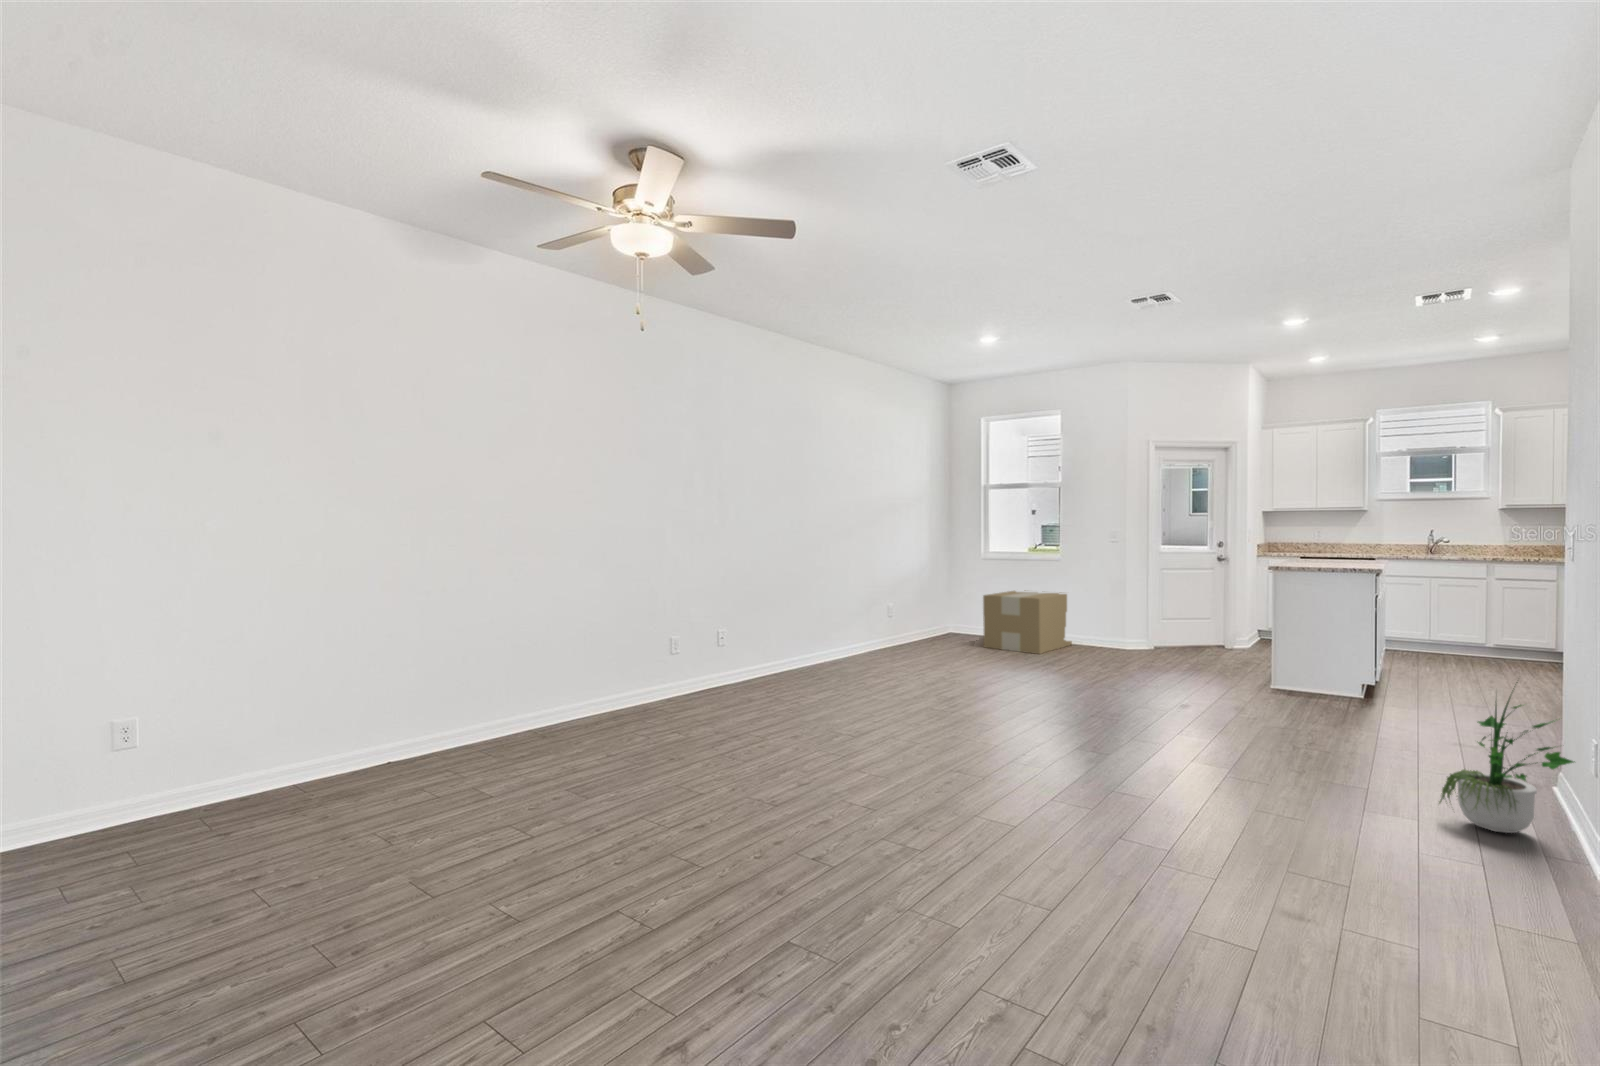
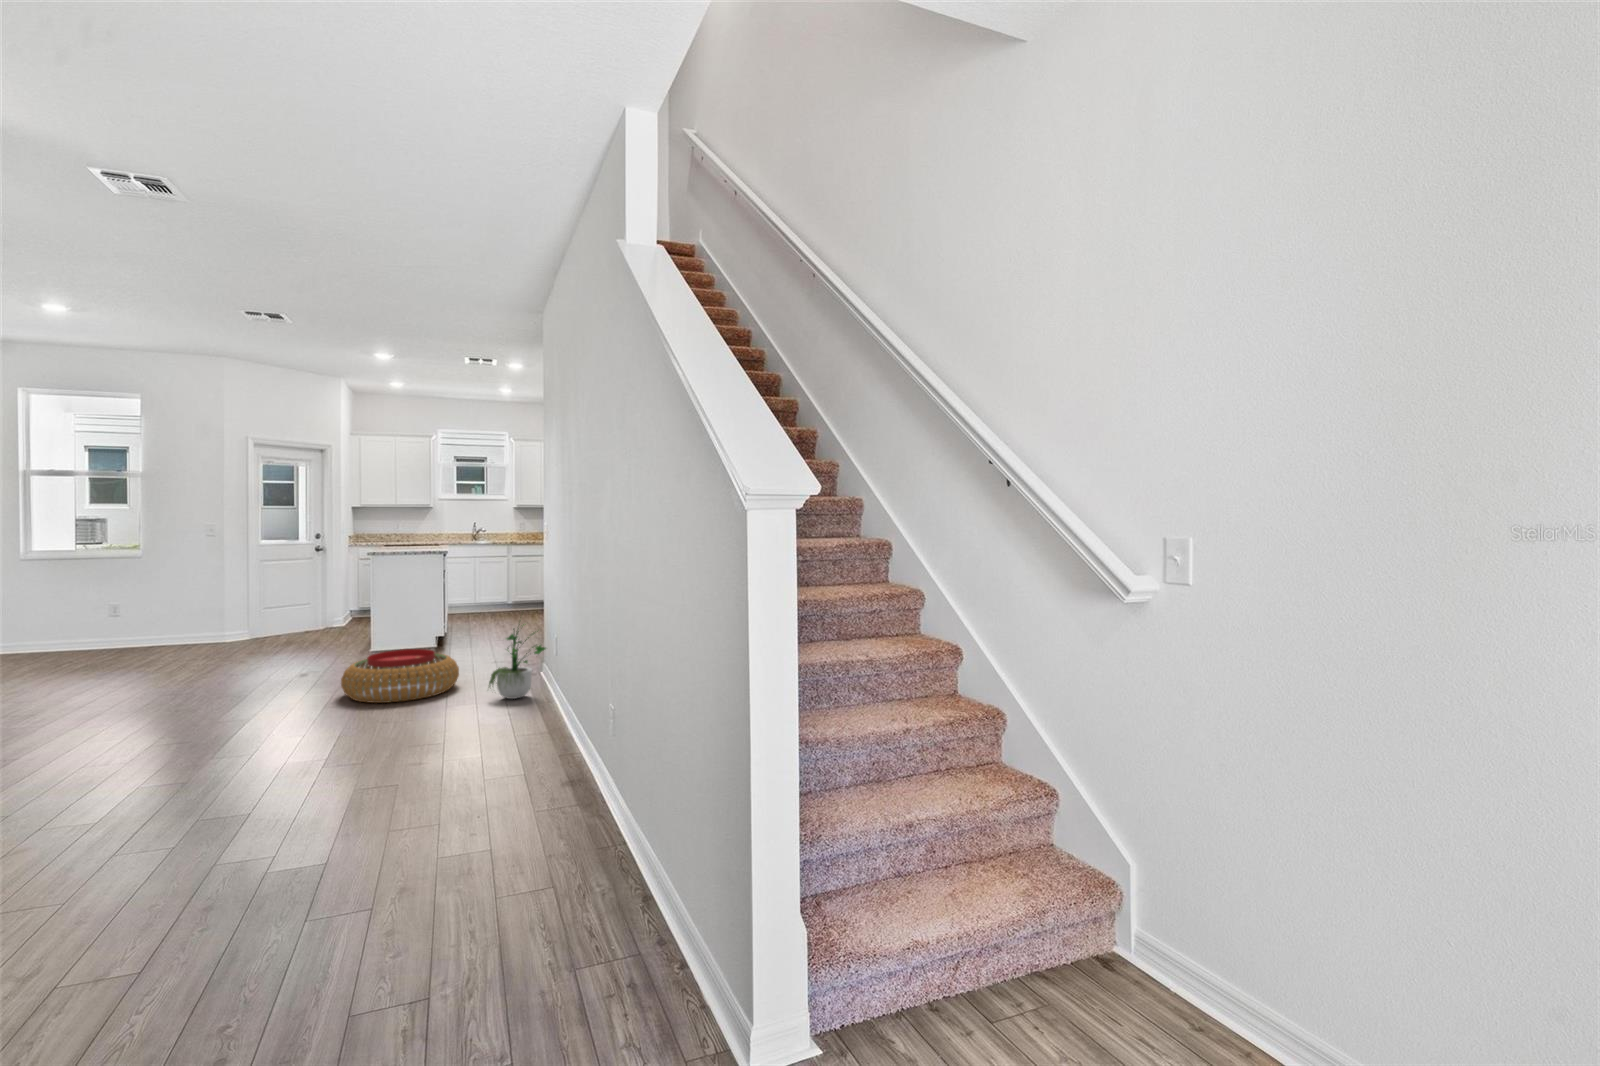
cardboard box: present [983,591,1072,654] -> none [27,592,157,667]
pouf: none [1215,700,1389,782] -> present [341,649,459,703]

